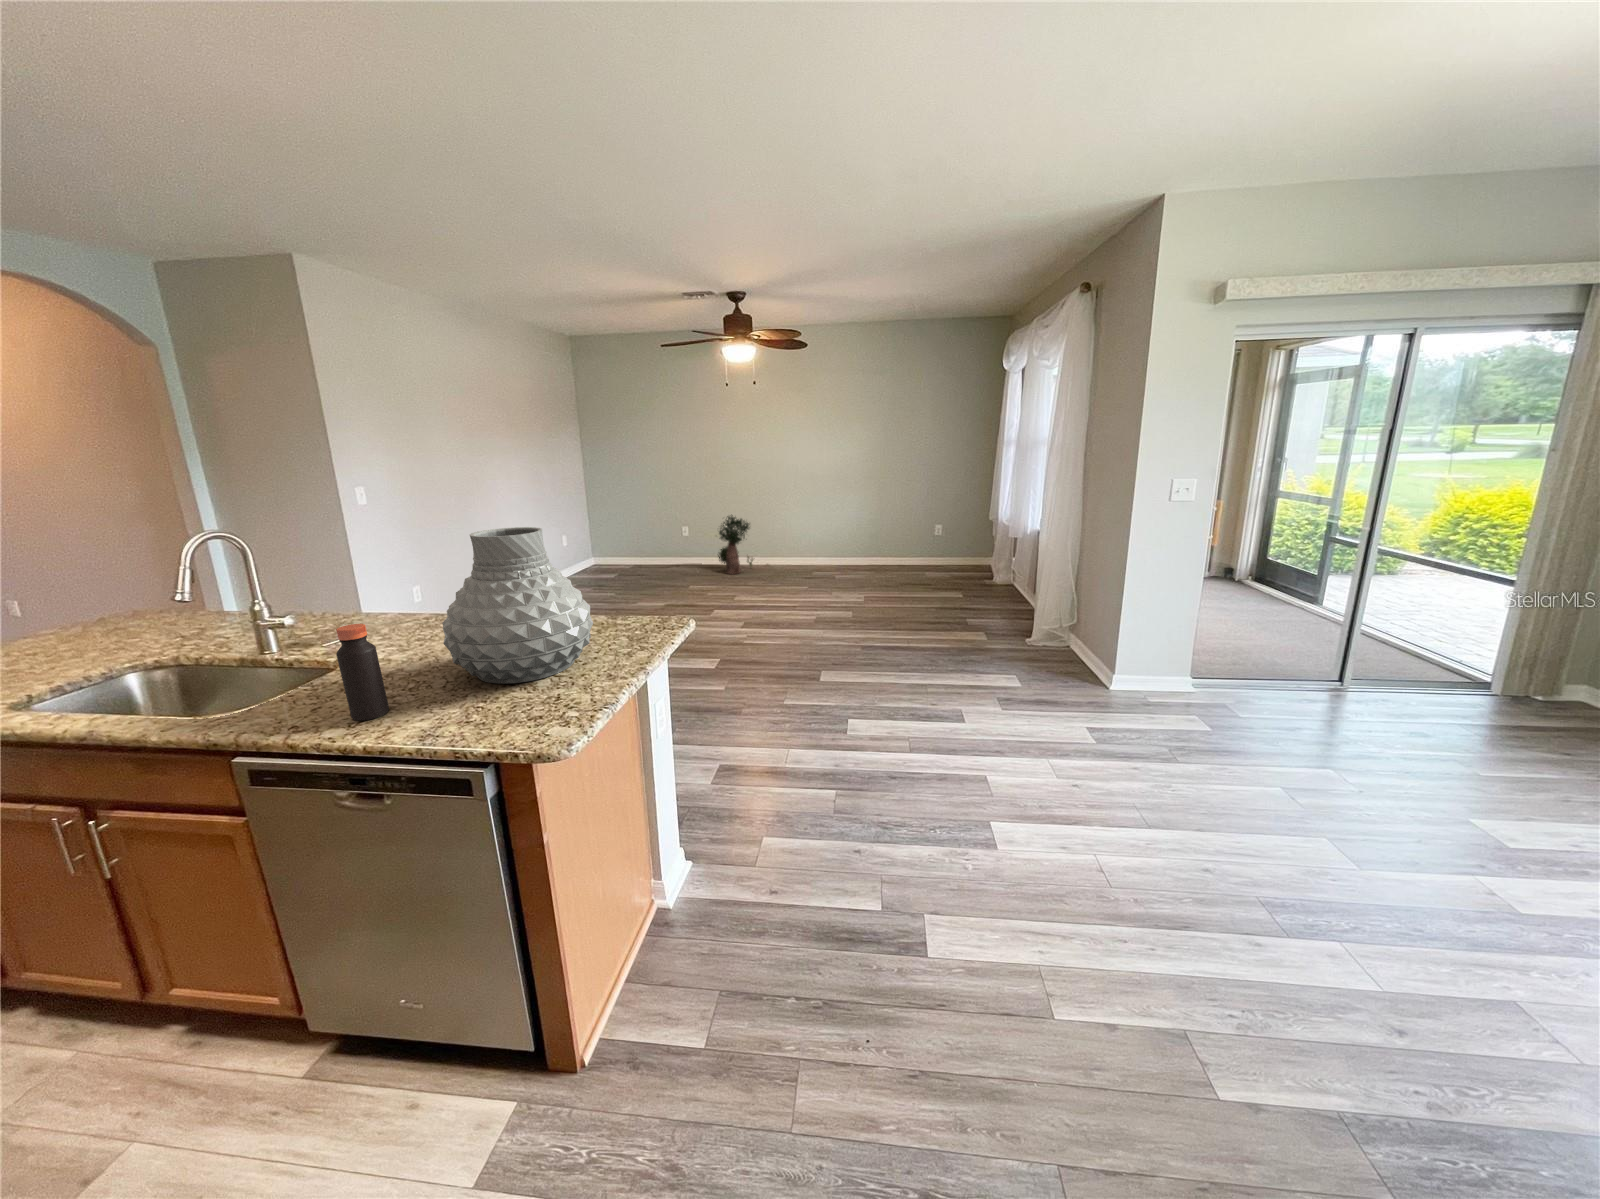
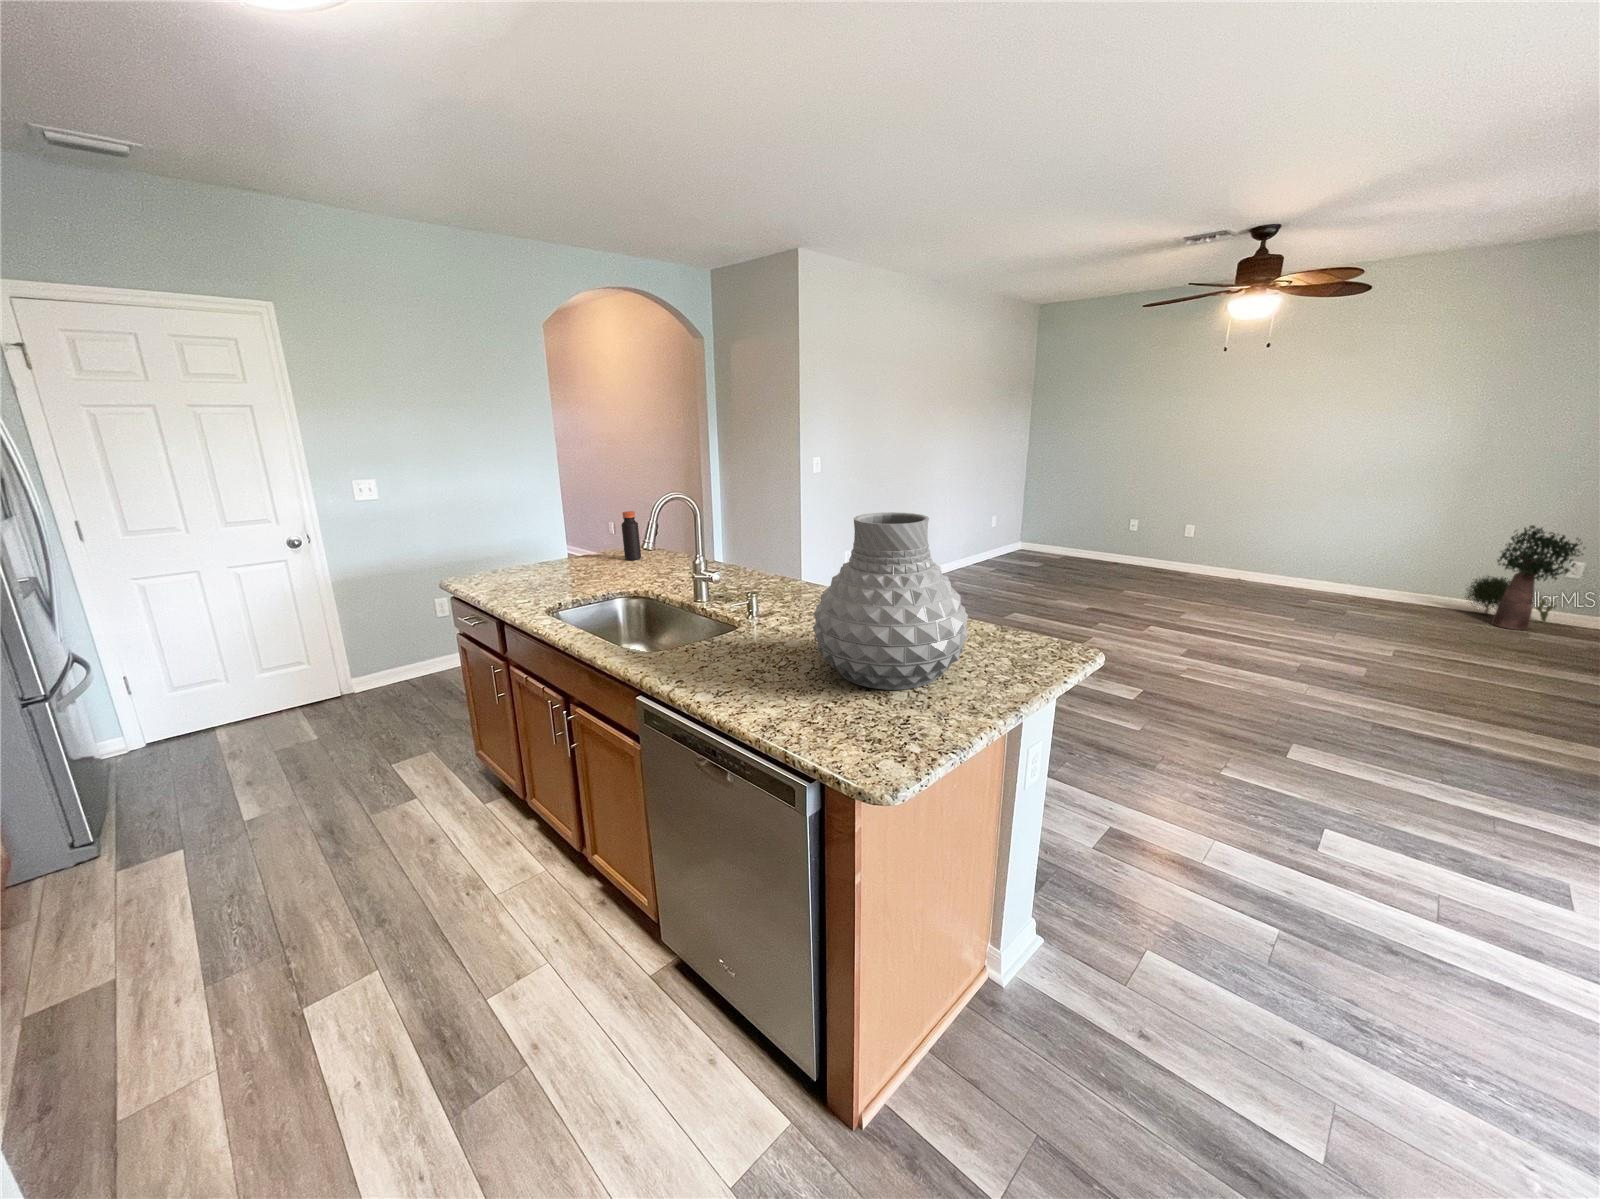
potted plant: present [718,515,753,574] -> present [1465,525,1583,630]
bottle: present [336,624,389,721] -> present [622,511,641,560]

